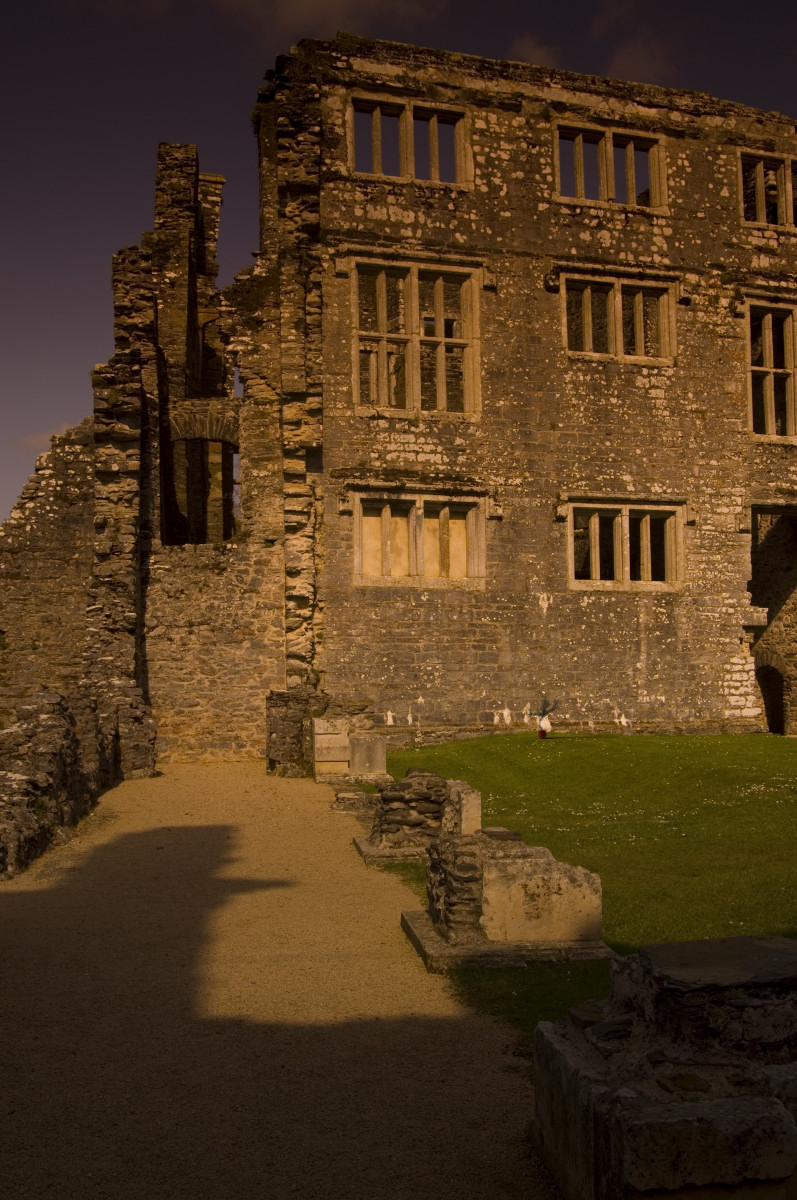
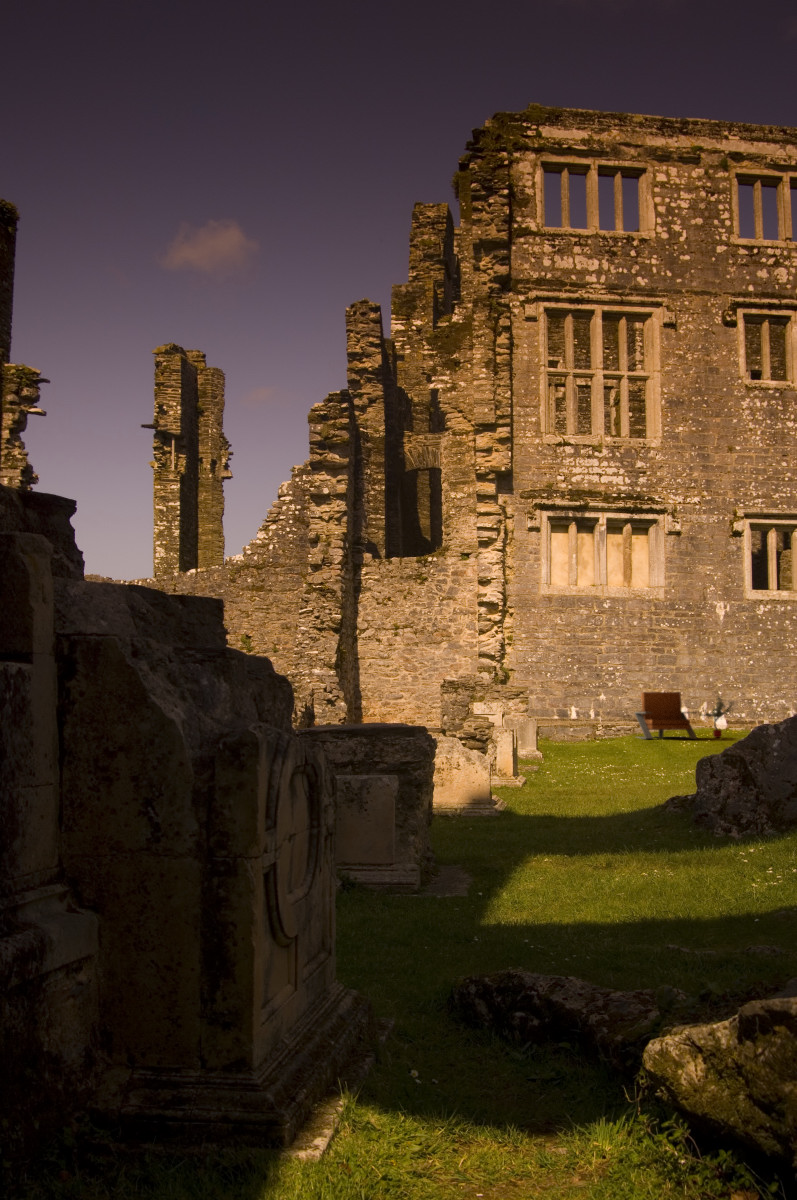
lounge chair: none [456,691,523,745] -> present [635,692,697,739]

